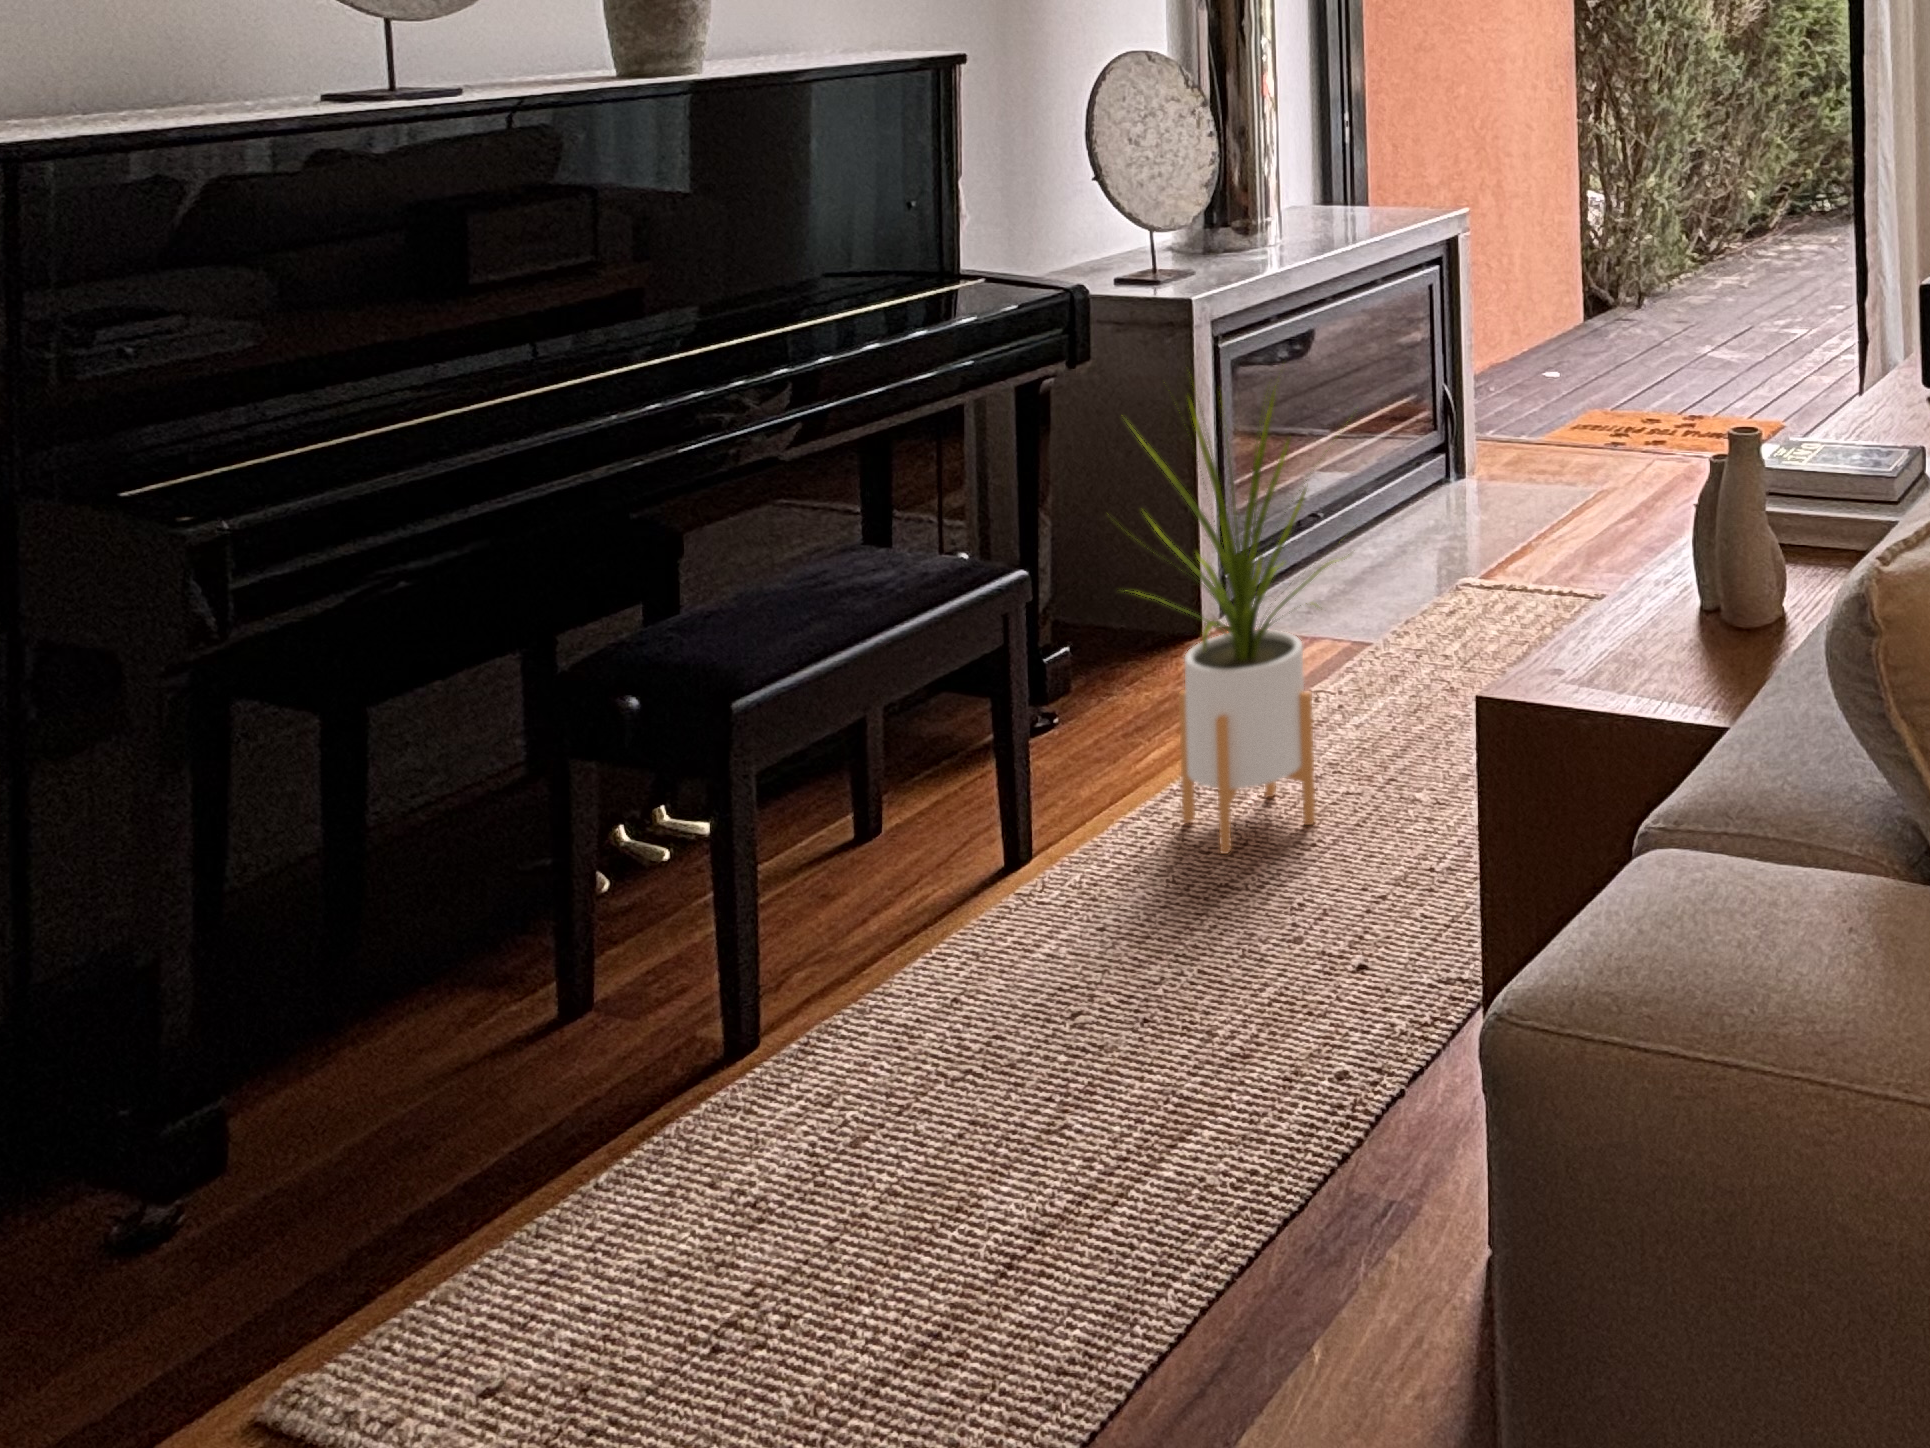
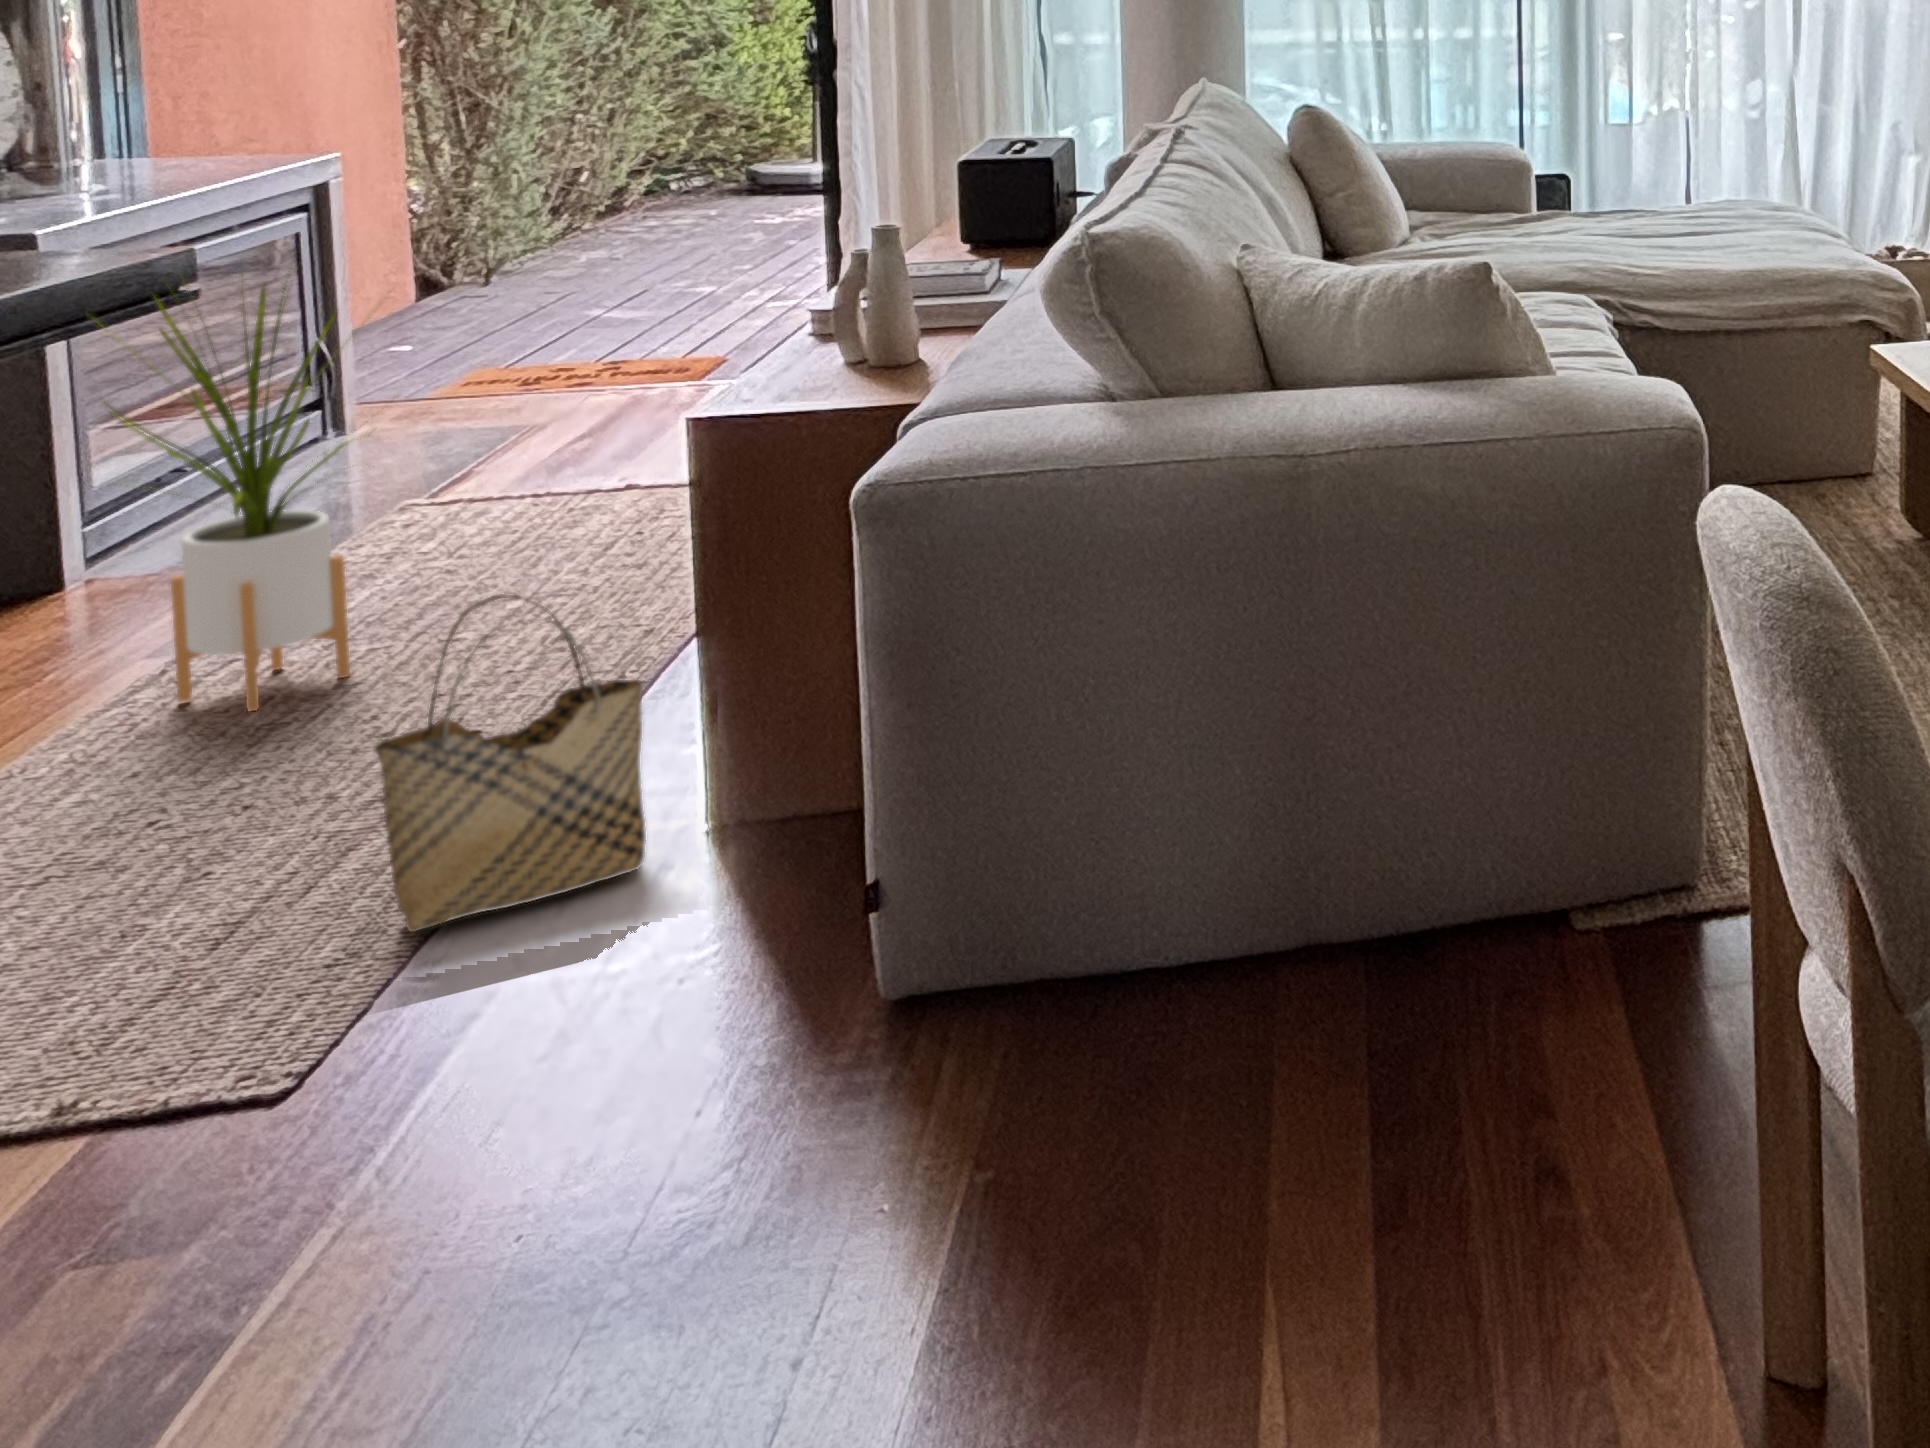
woven basket: none [1108,887,1399,1335] -> present [374,595,646,932]

